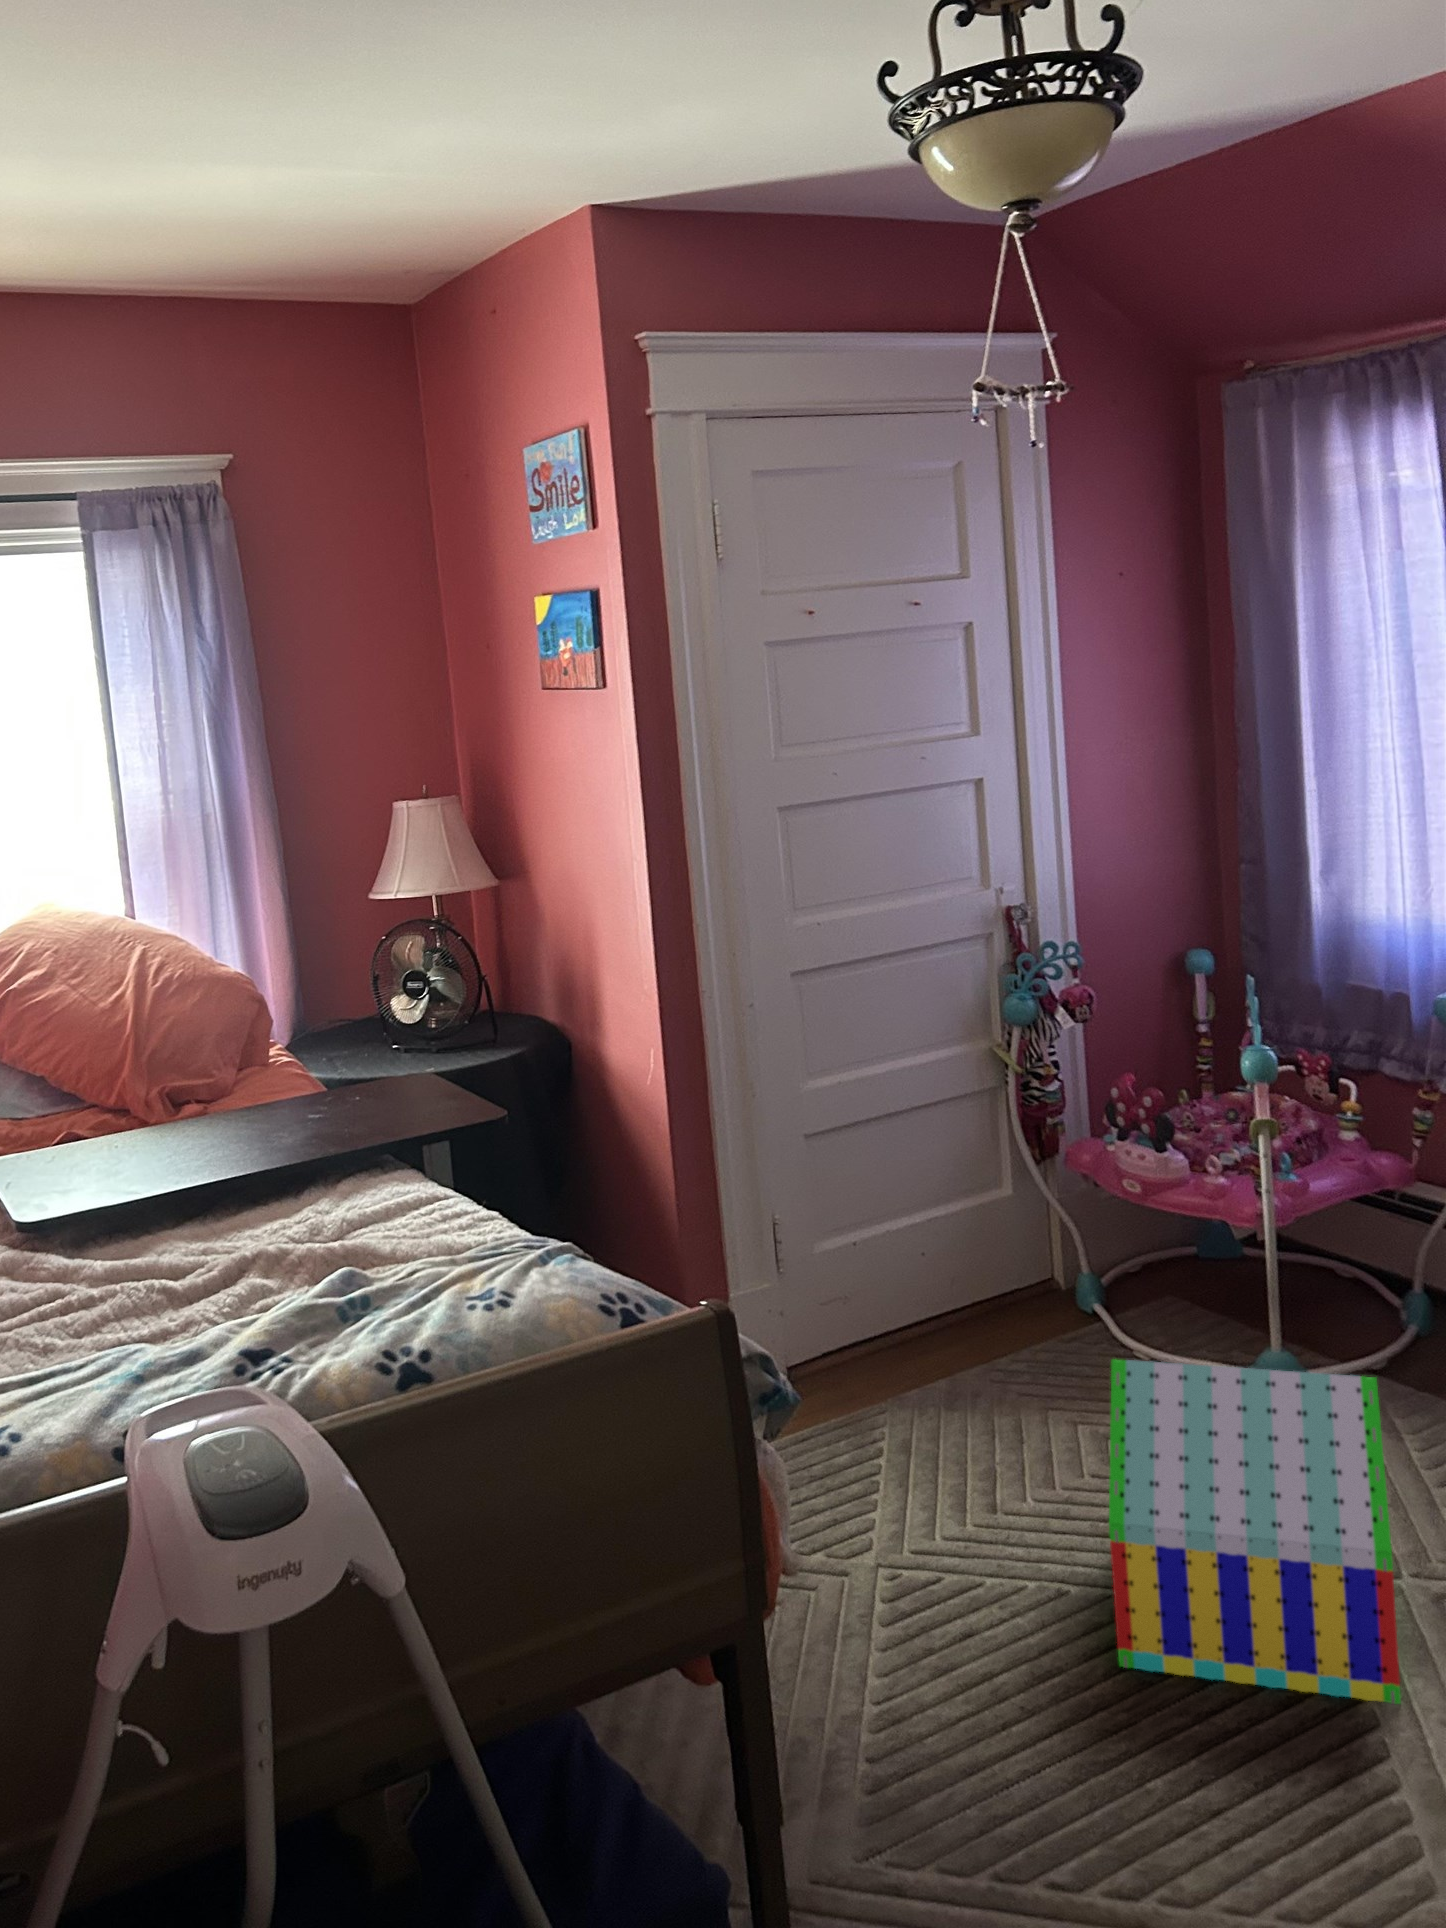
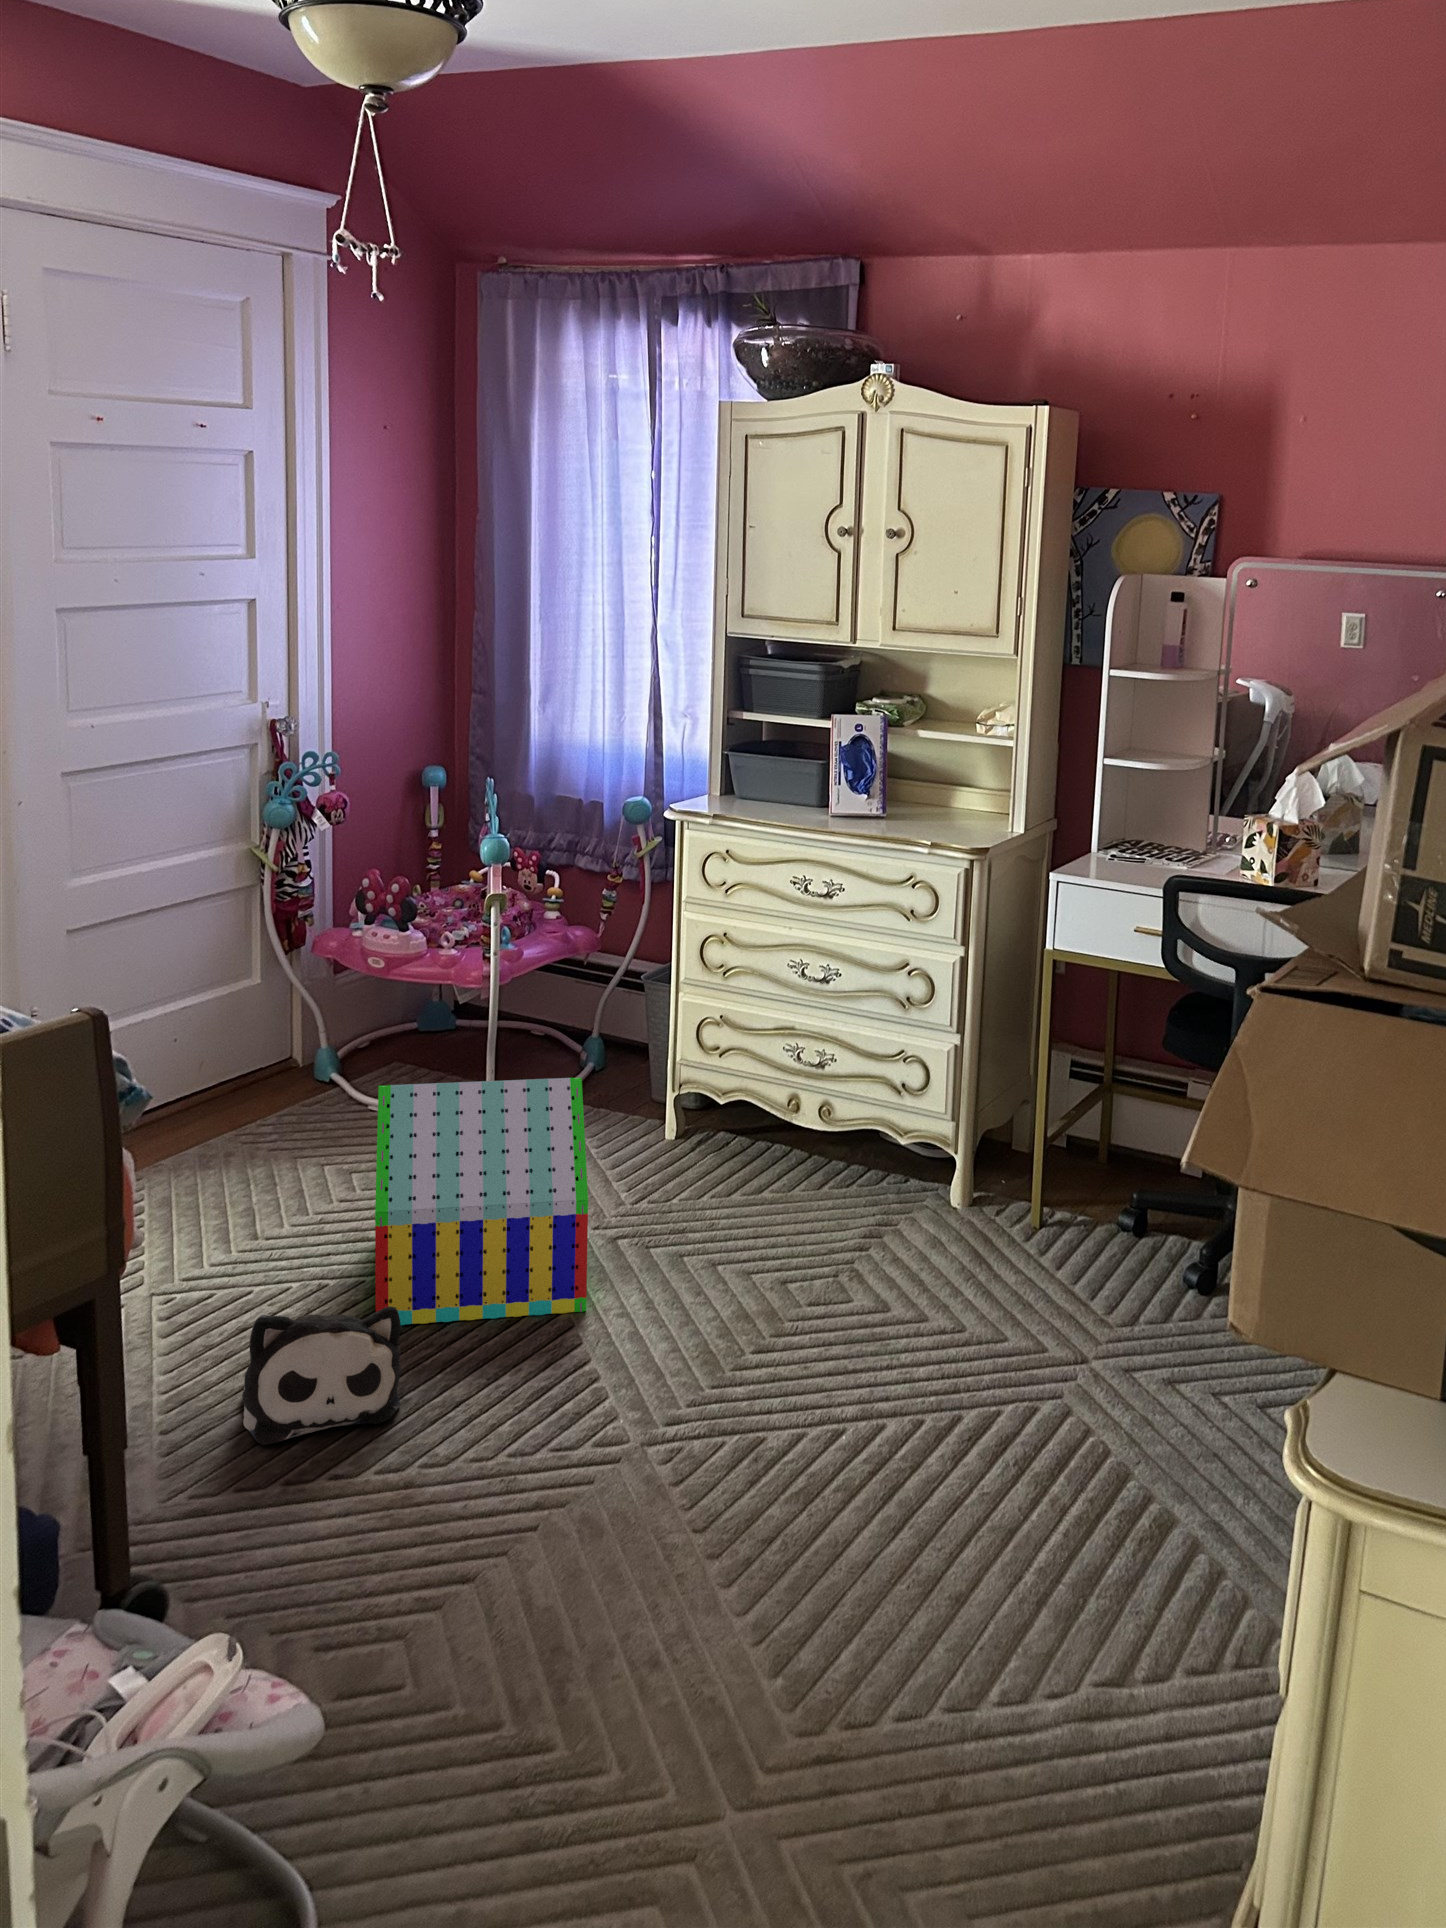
plush toy: none [950,1644,1141,1816] -> present [242,1307,401,1445]

